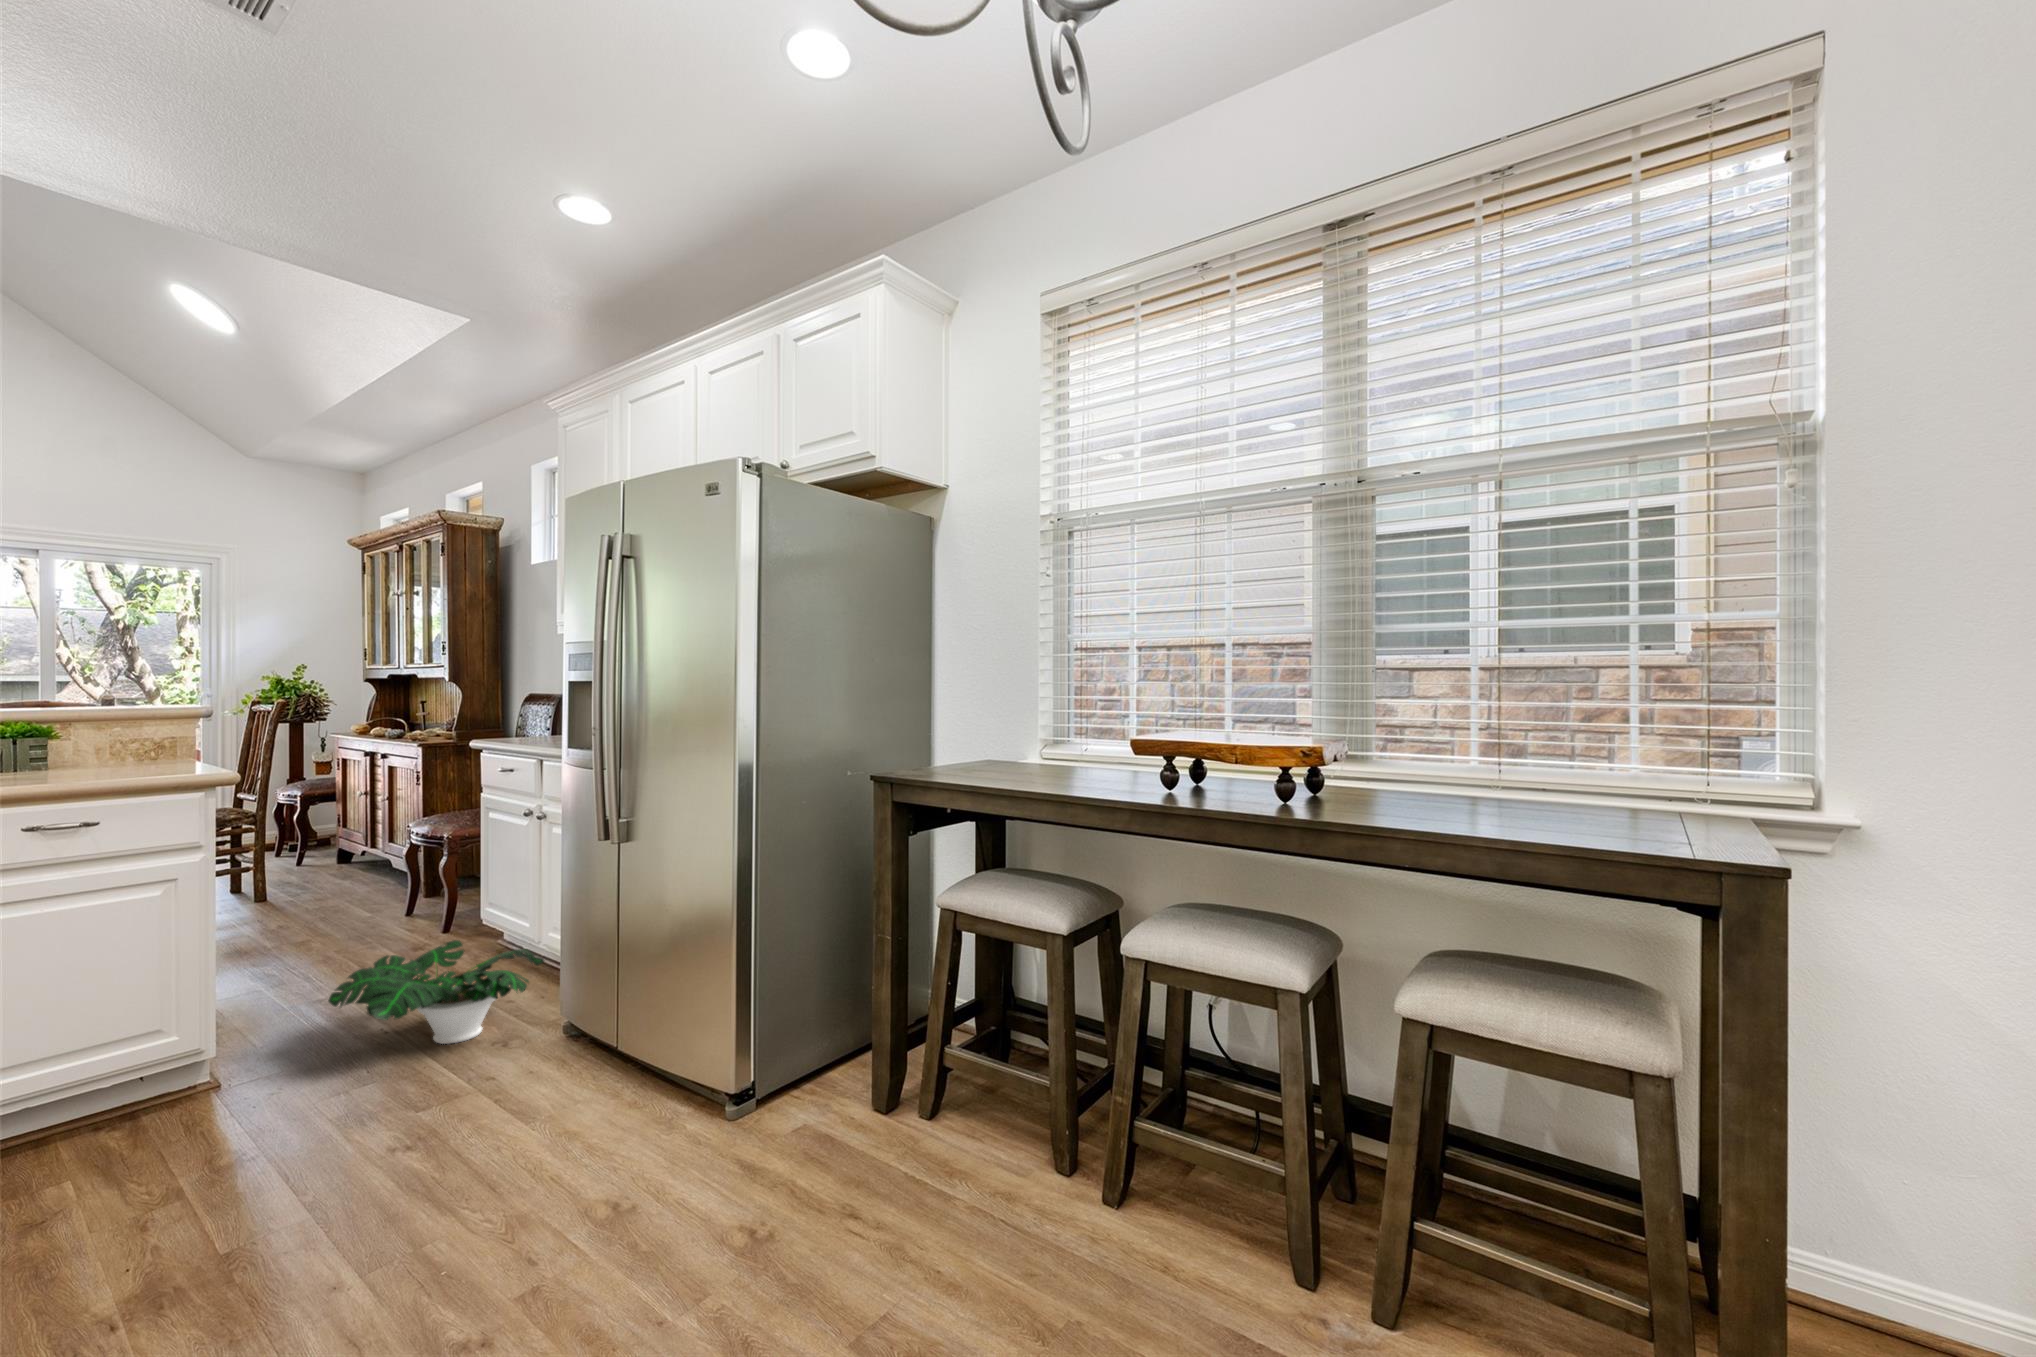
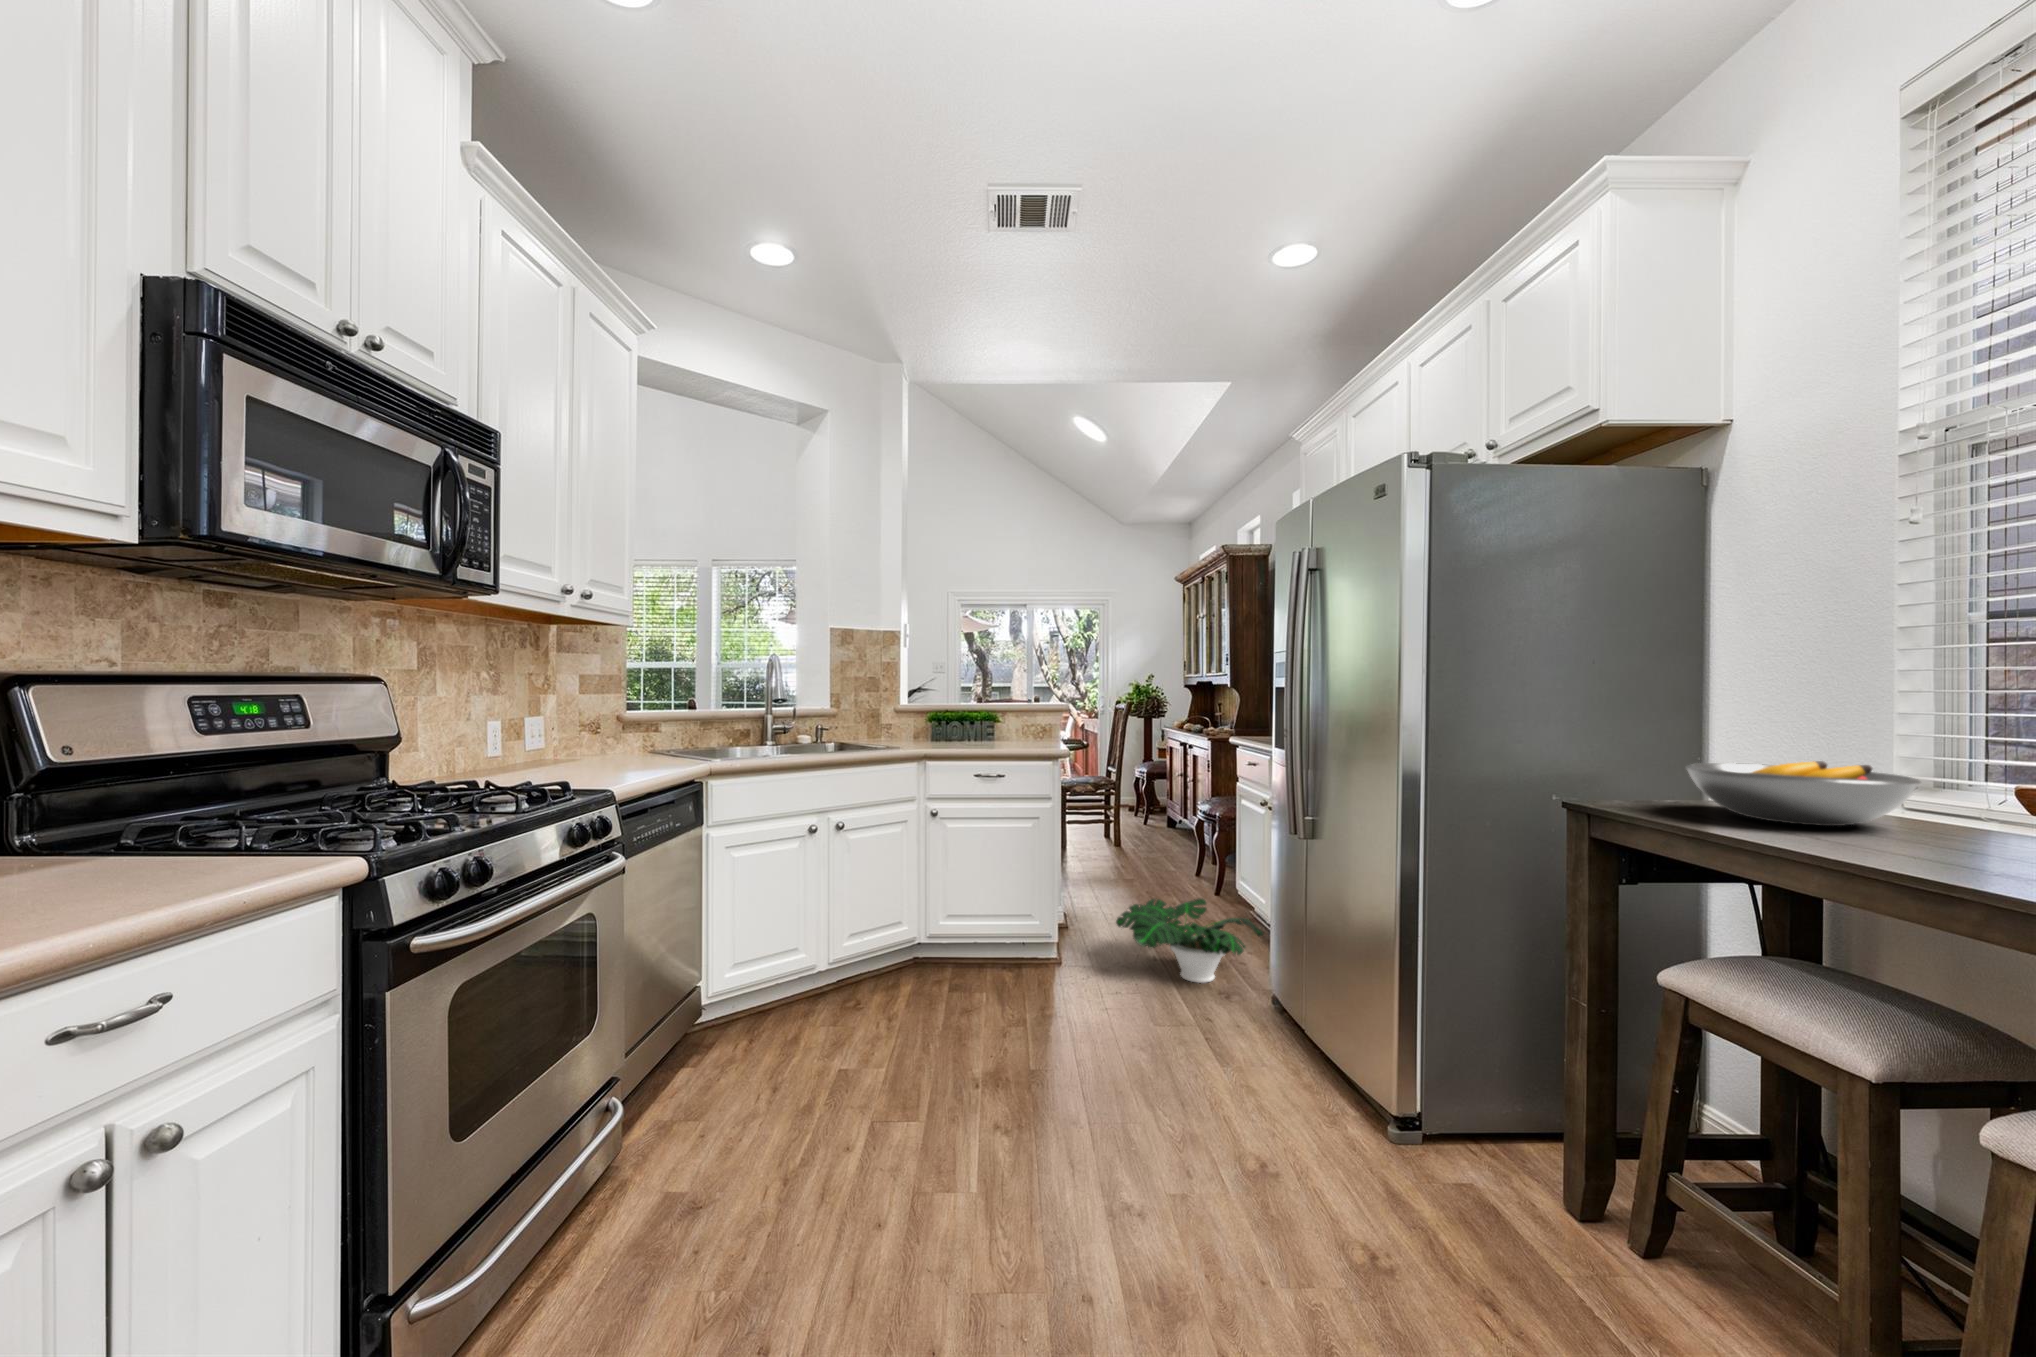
fruit bowl: none [948,731,1067,775] -> present [1686,761,1920,826]

